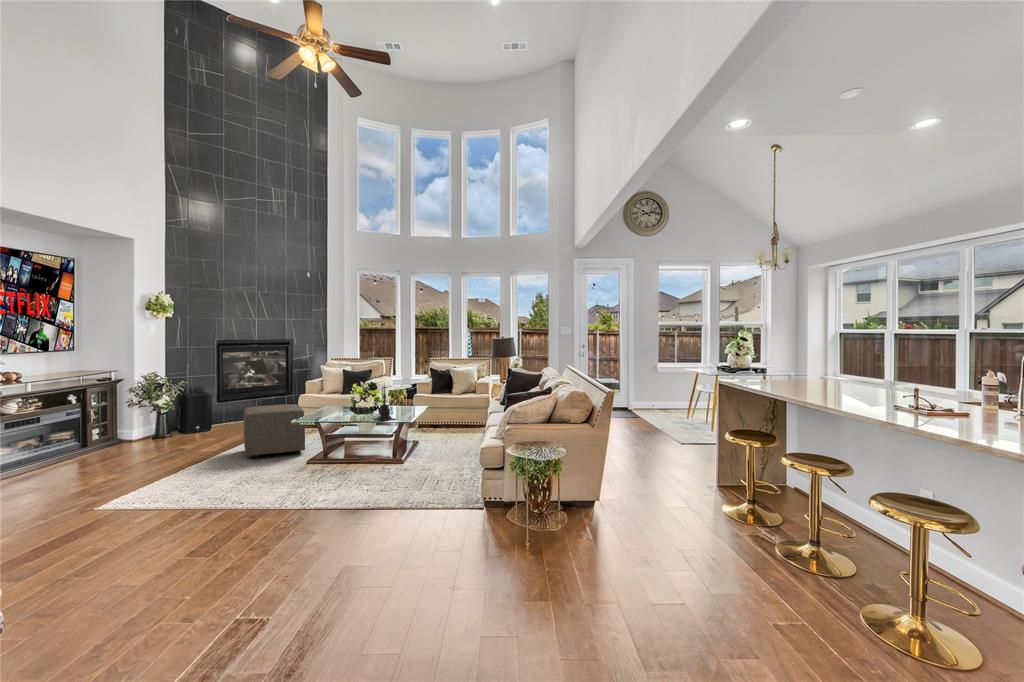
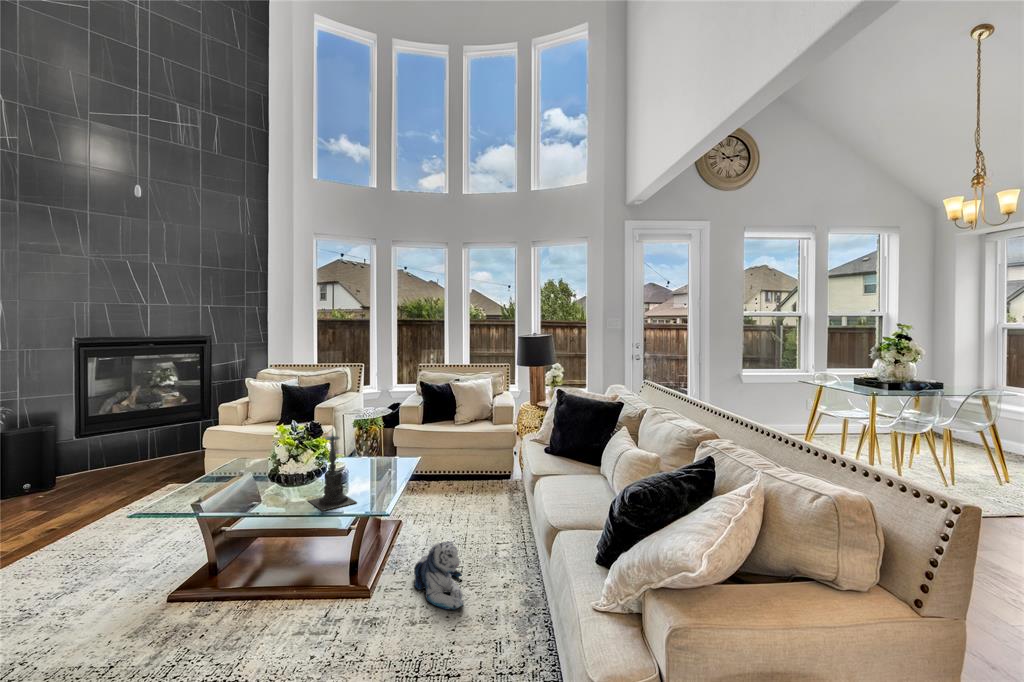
ottoman: present [244,404,305,458] -> none [36,459,181,587]
plush toy: none [424,437,448,465] -> present [414,541,463,610]

